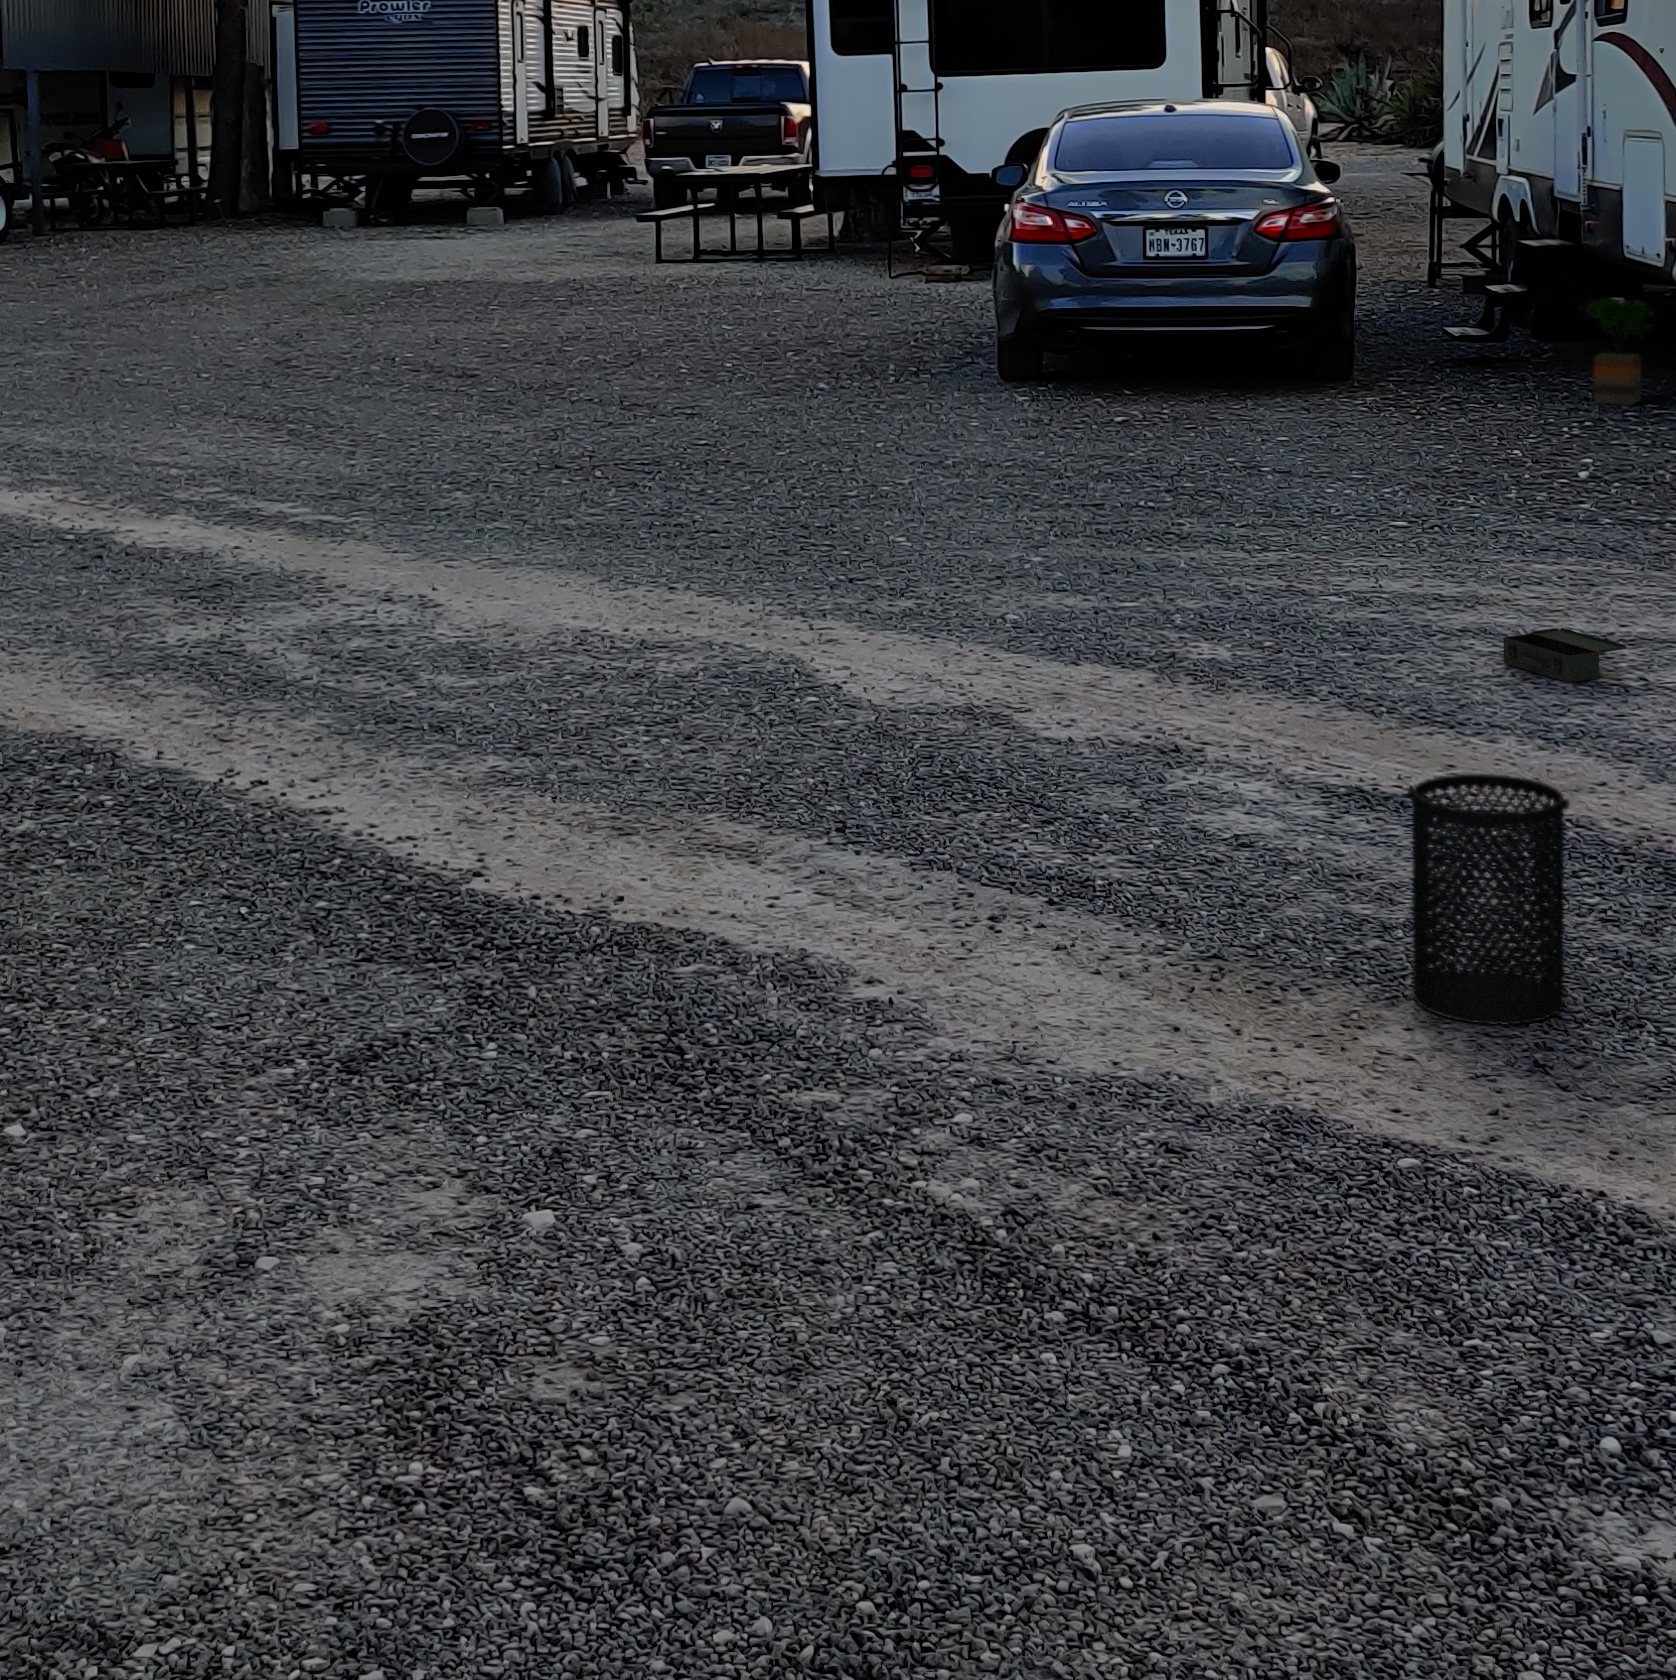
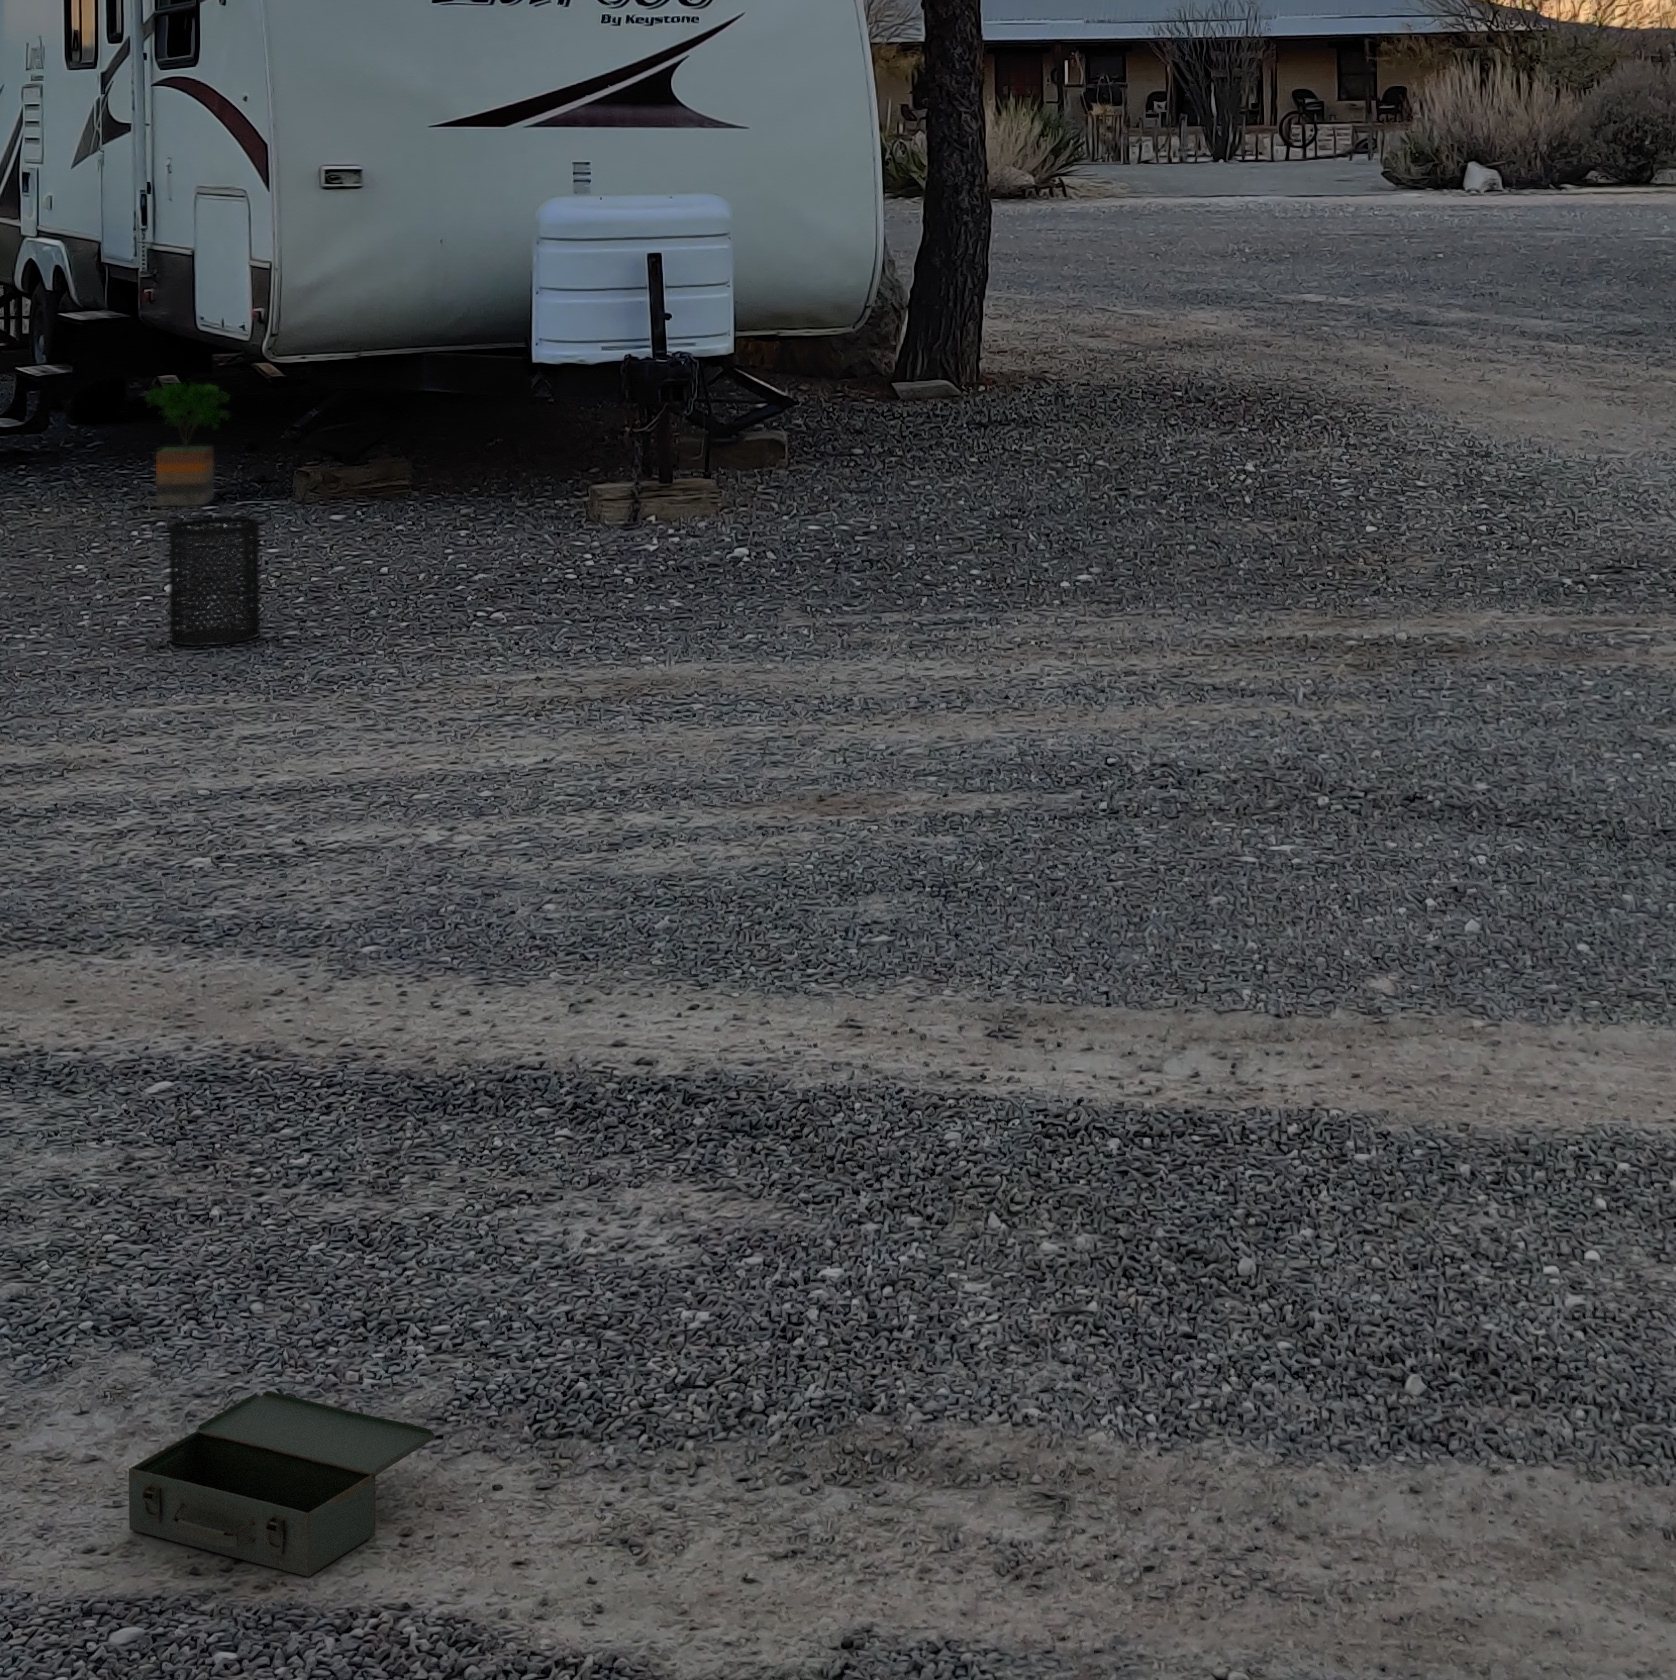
toolbox: present [1503,628,1627,683] -> present [129,1391,435,1577]
trash can: present [1407,774,1570,1025] -> present [166,517,262,646]

